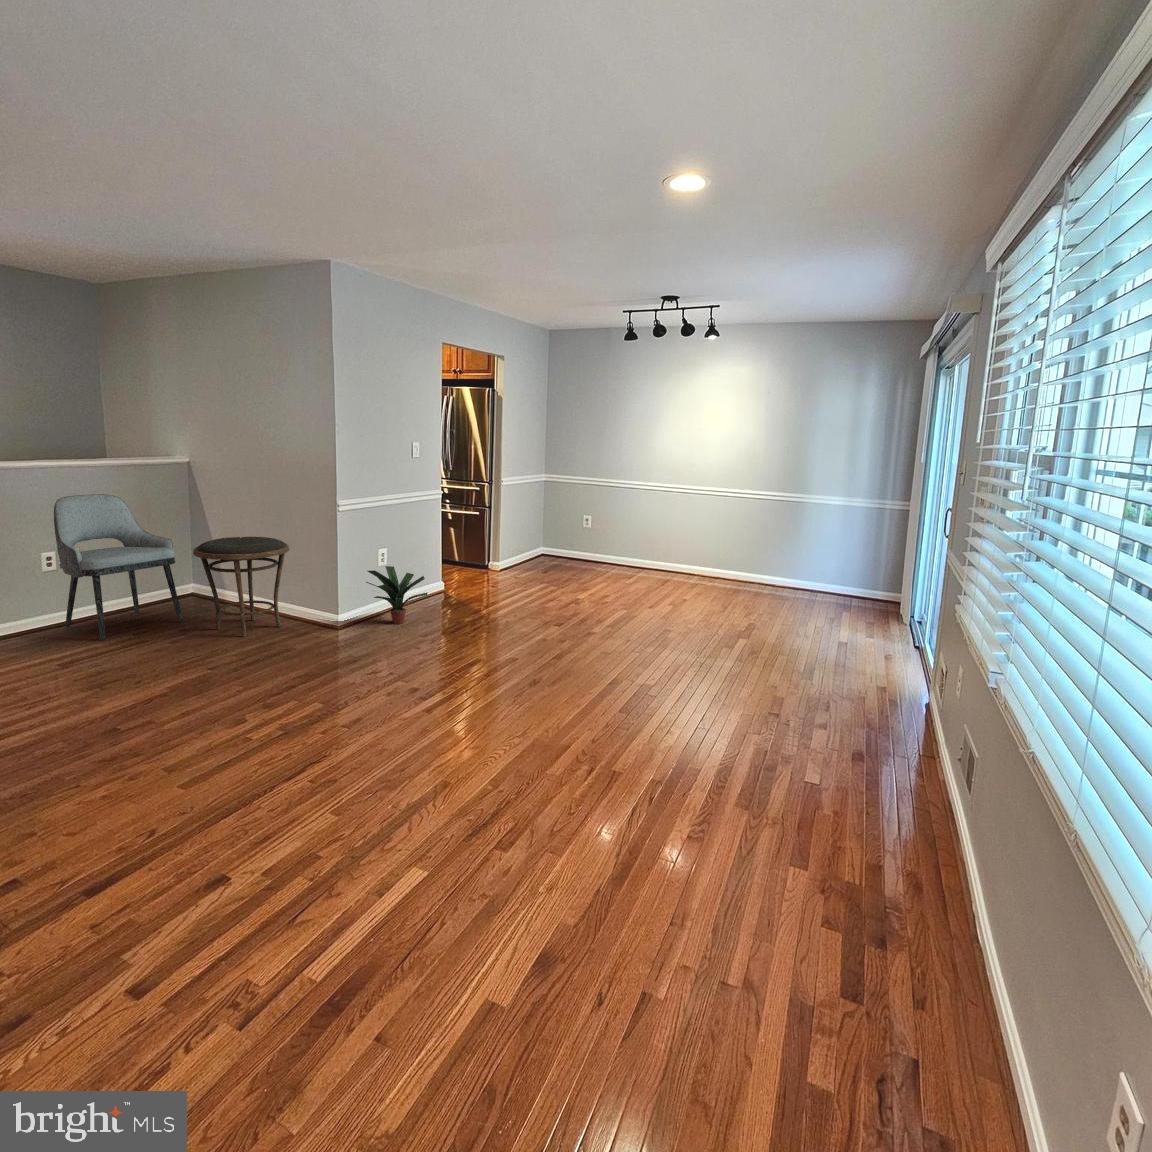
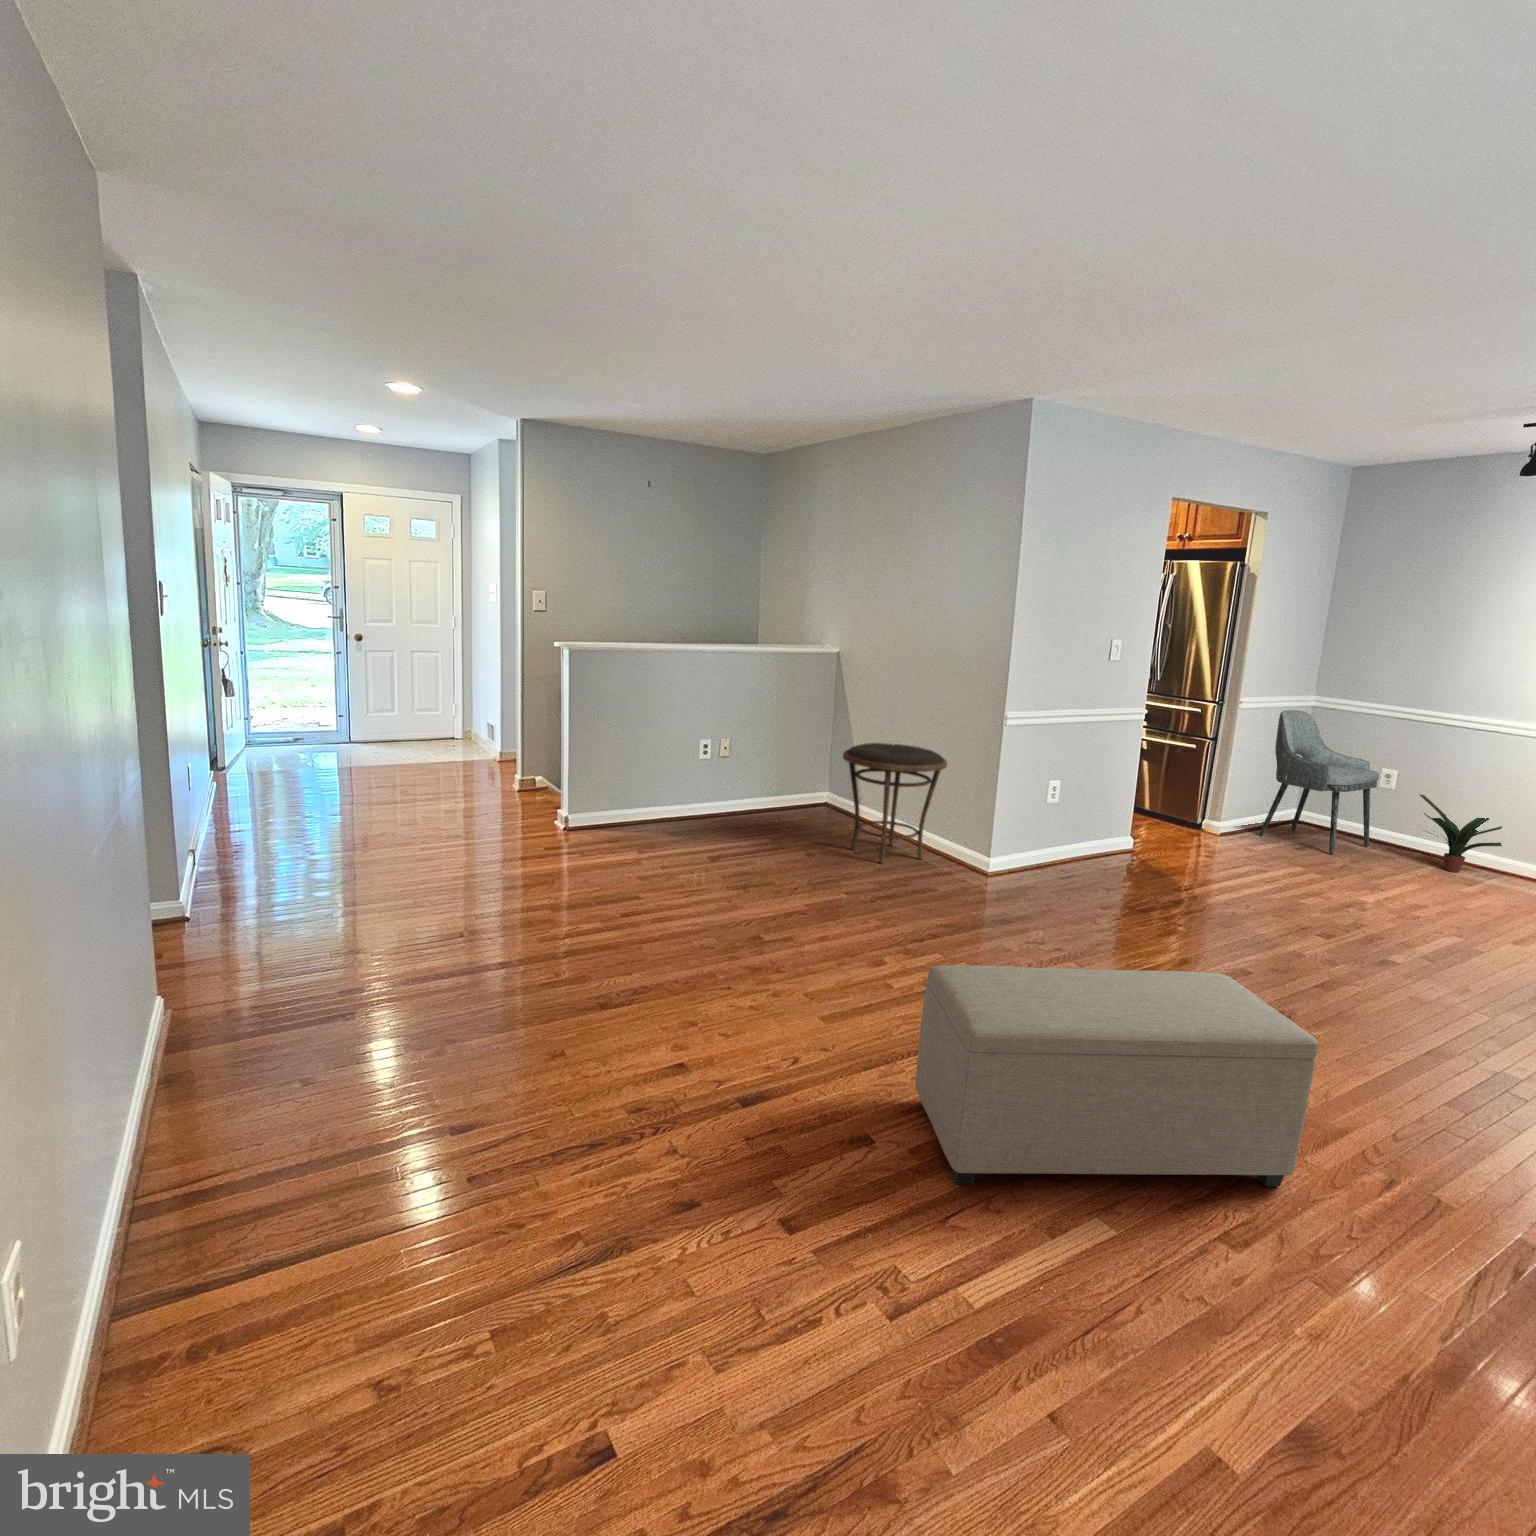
dining chair: present [54,494,183,640] -> present [1259,710,1379,855]
potted plant: present [366,566,428,624] -> present [1419,794,1502,872]
ottoman: none [262,671,541,885] -> present [915,965,1318,1186]

